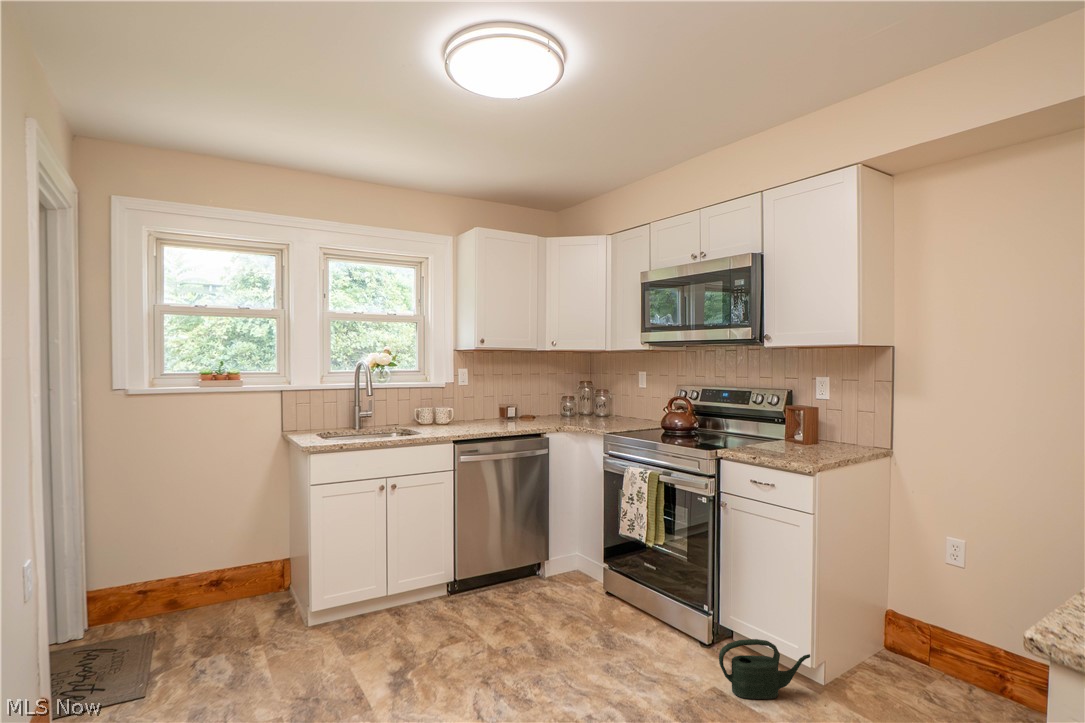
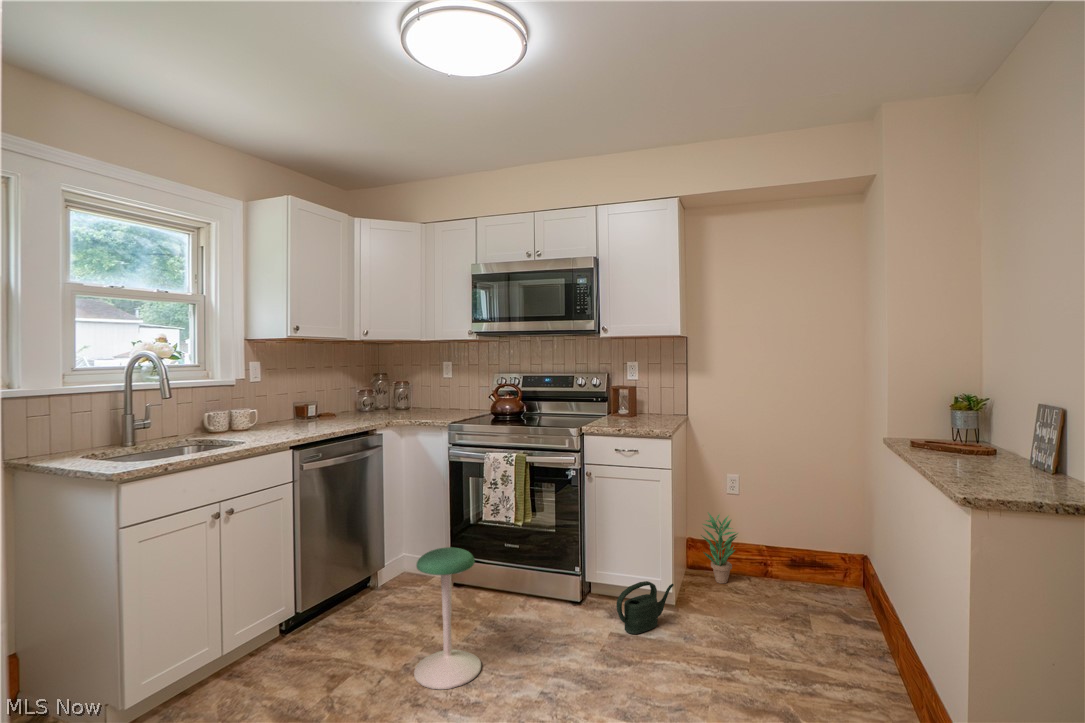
stool: none [501,549,564,681] -> present [414,547,481,689]
potted plant: none [891,579,952,682] -> present [701,513,738,584]

